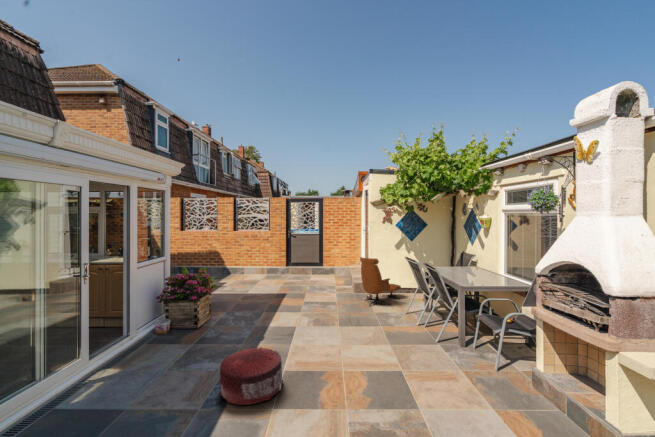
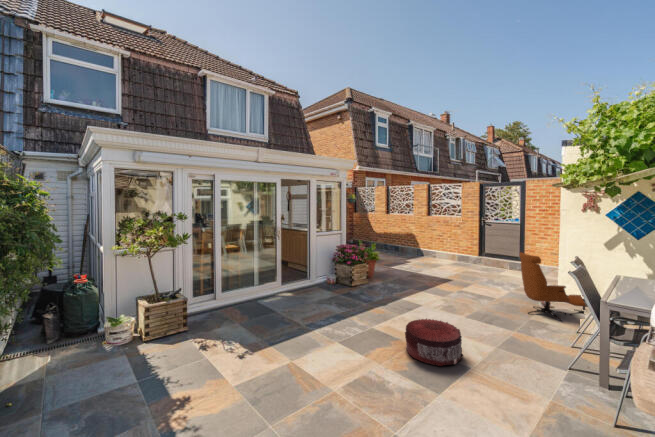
pouf: present [219,347,283,405] -> present [405,319,463,366]

